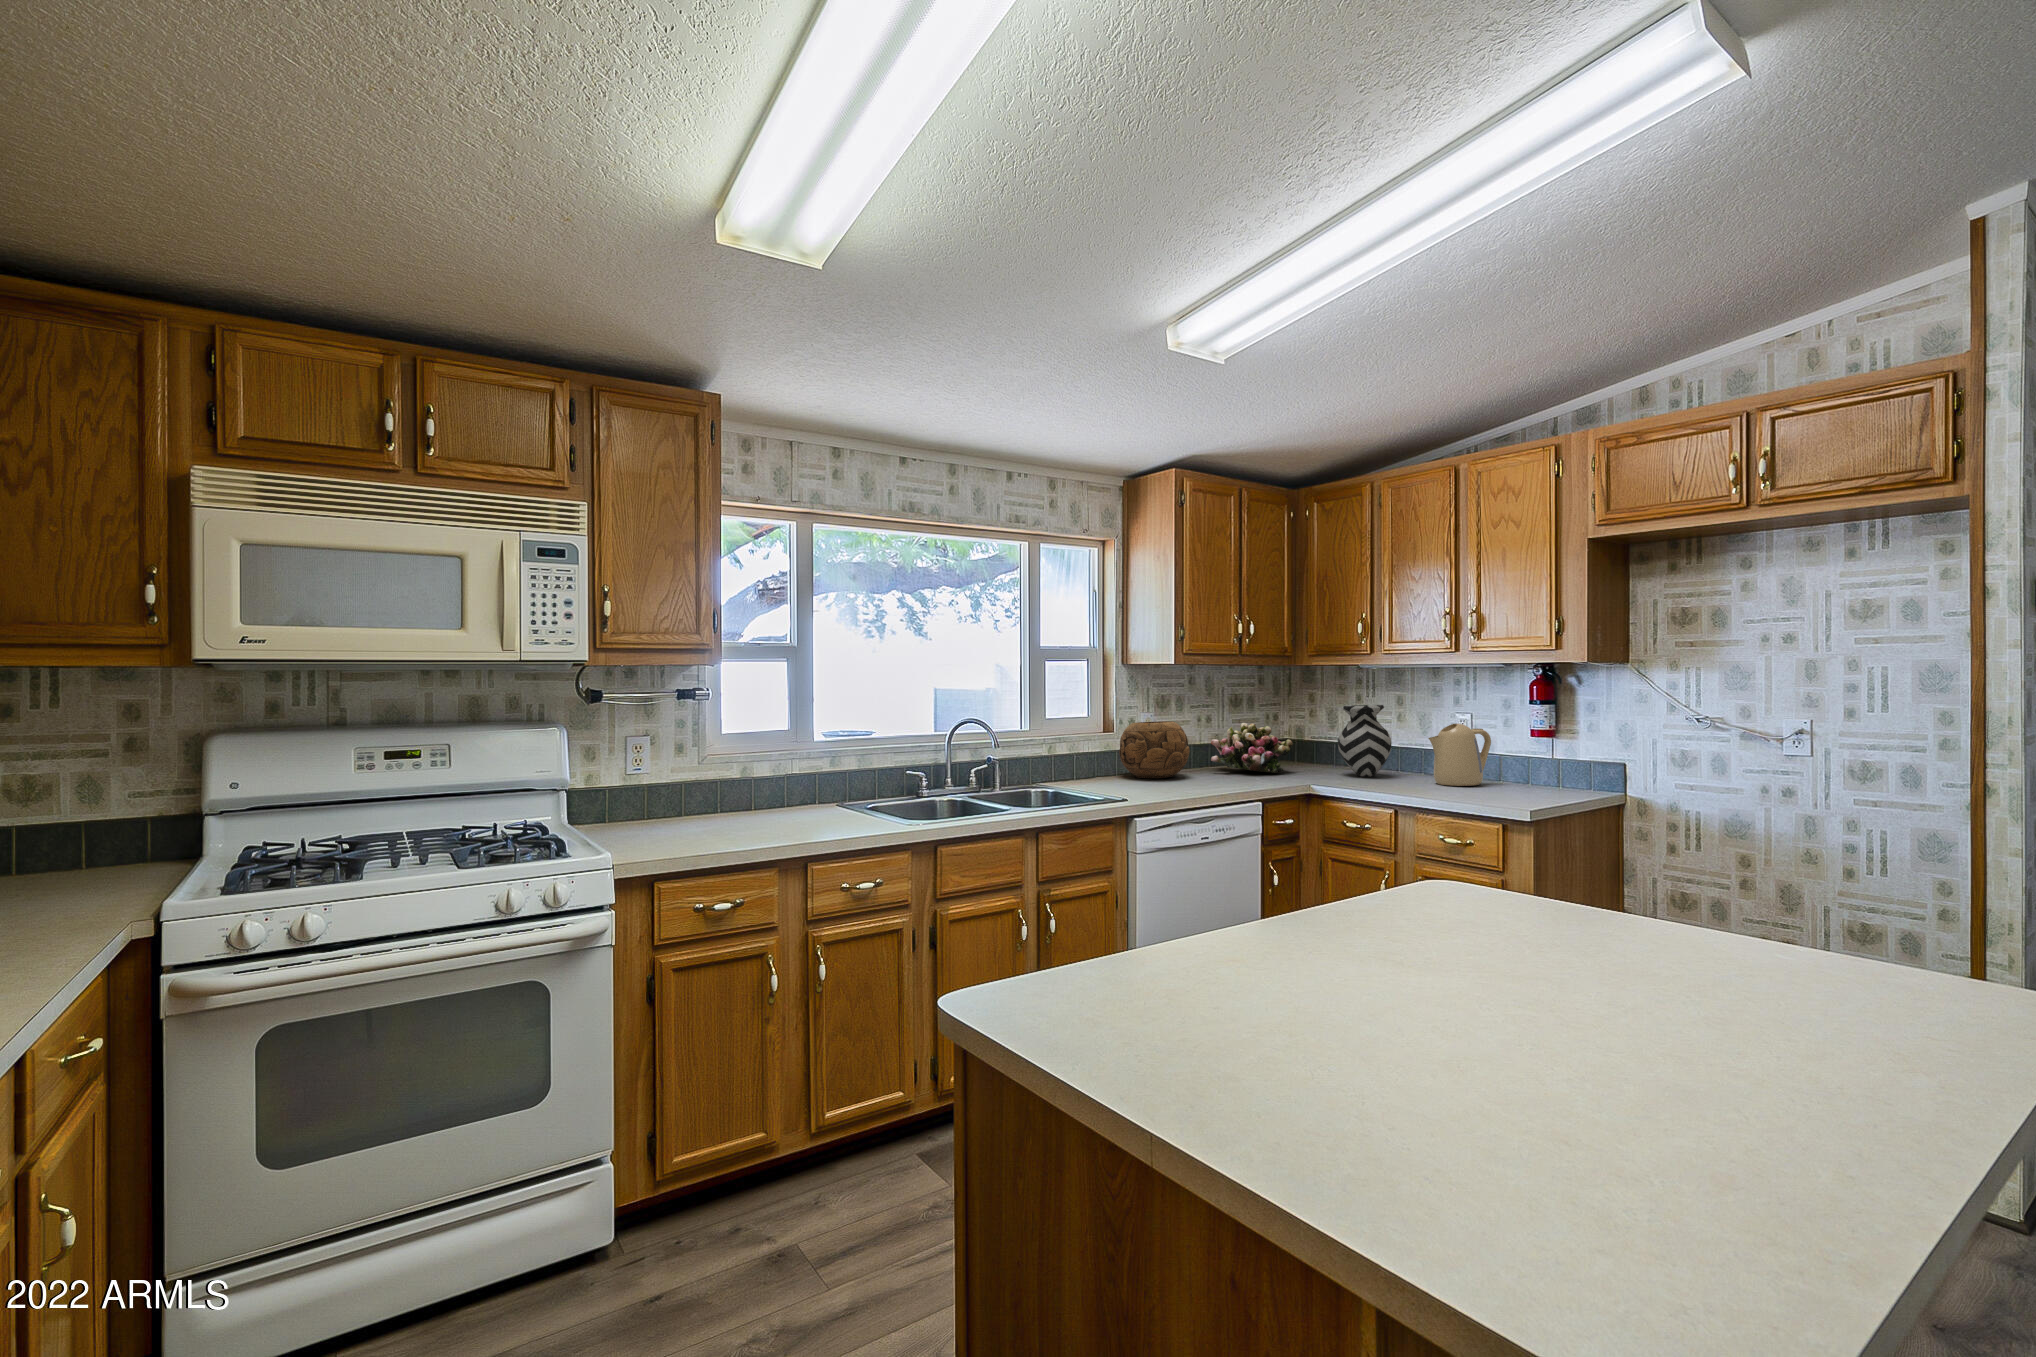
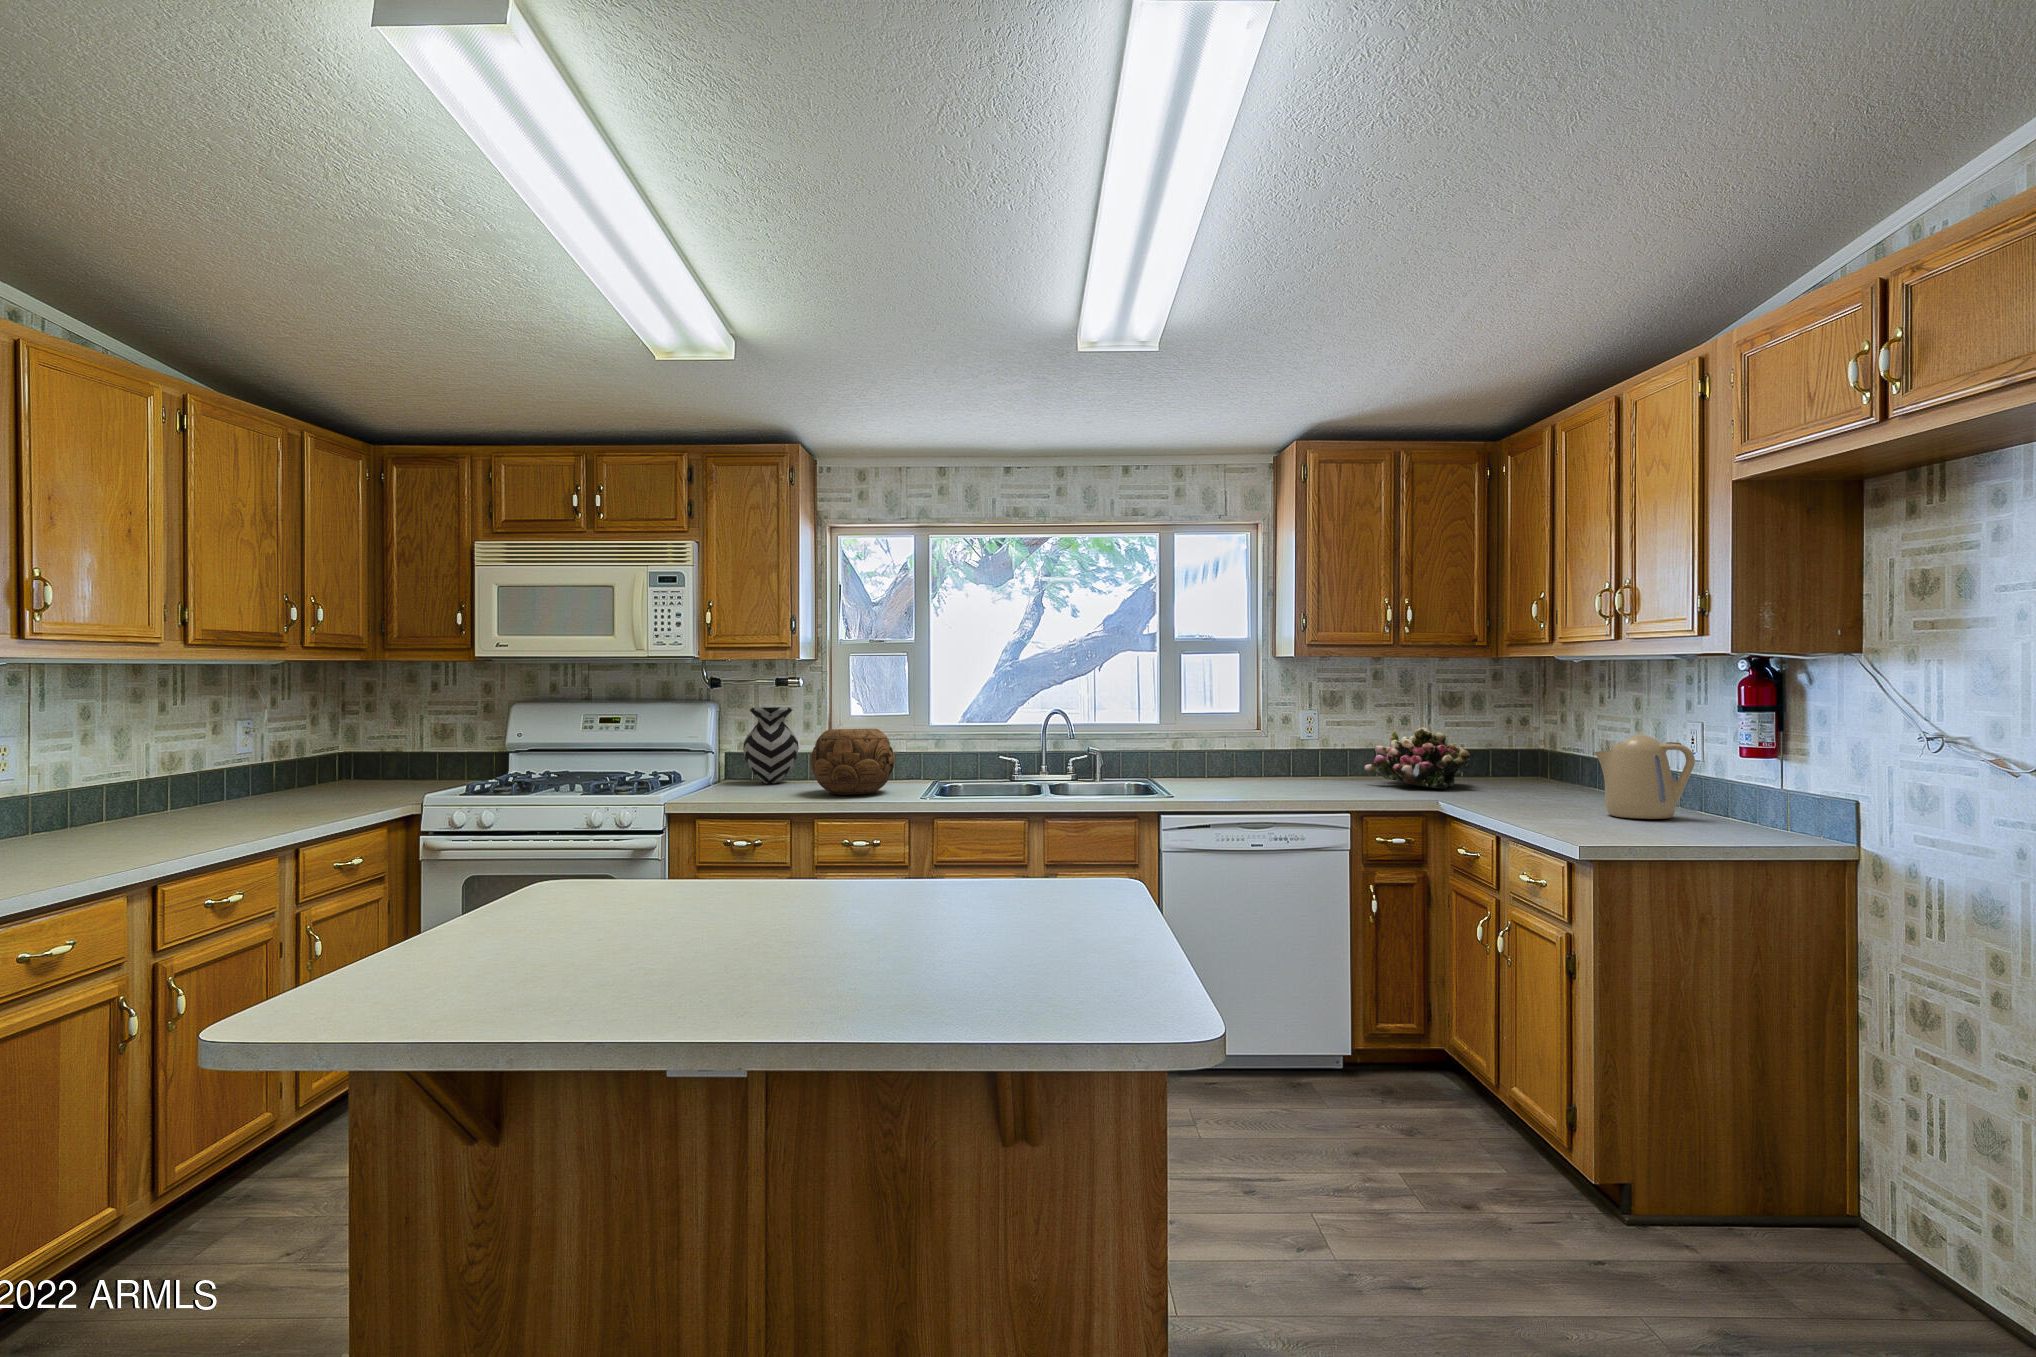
vase: present [1338,705,1391,777] -> present [743,707,799,784]
decorative bowl: present [1119,721,1190,778] -> present [811,729,895,795]

